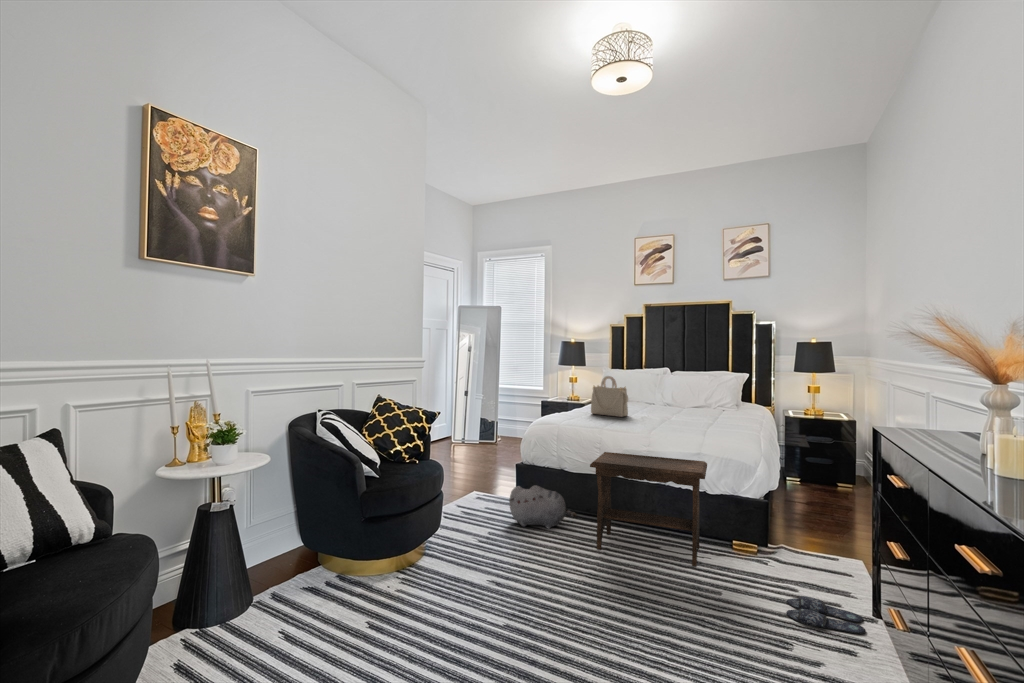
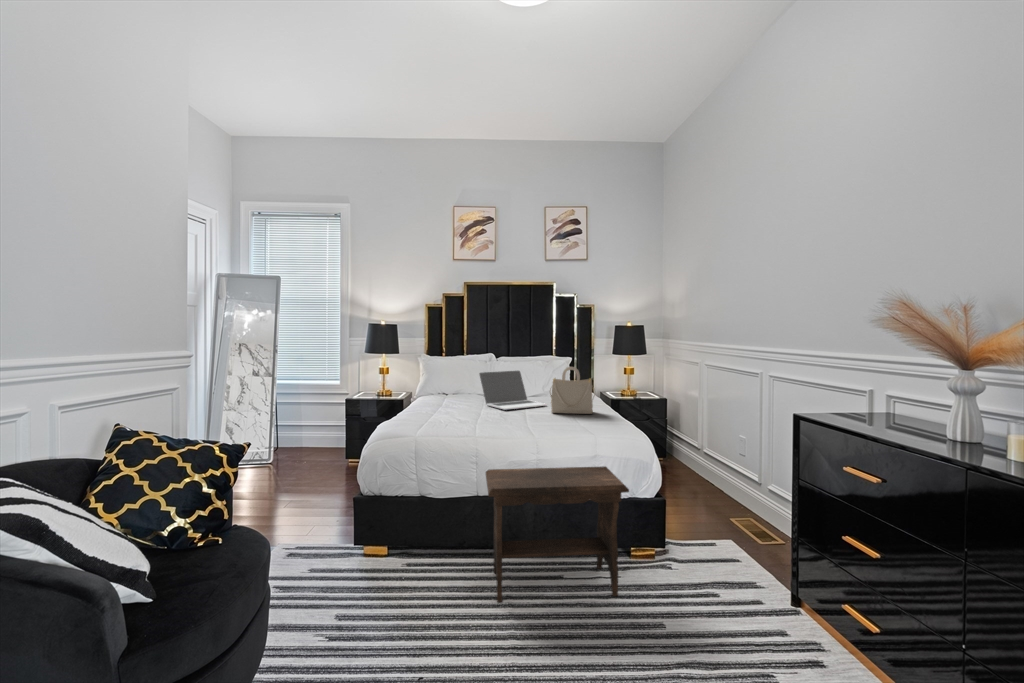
handbag: present [591,376,628,417] -> present [550,367,593,414]
laptop: none [637,382,694,414] -> present [479,371,546,410]
plush toy: present [509,485,577,529] -> none [357,528,456,589]
slippers: present [786,596,866,634] -> none [729,607,817,646]

